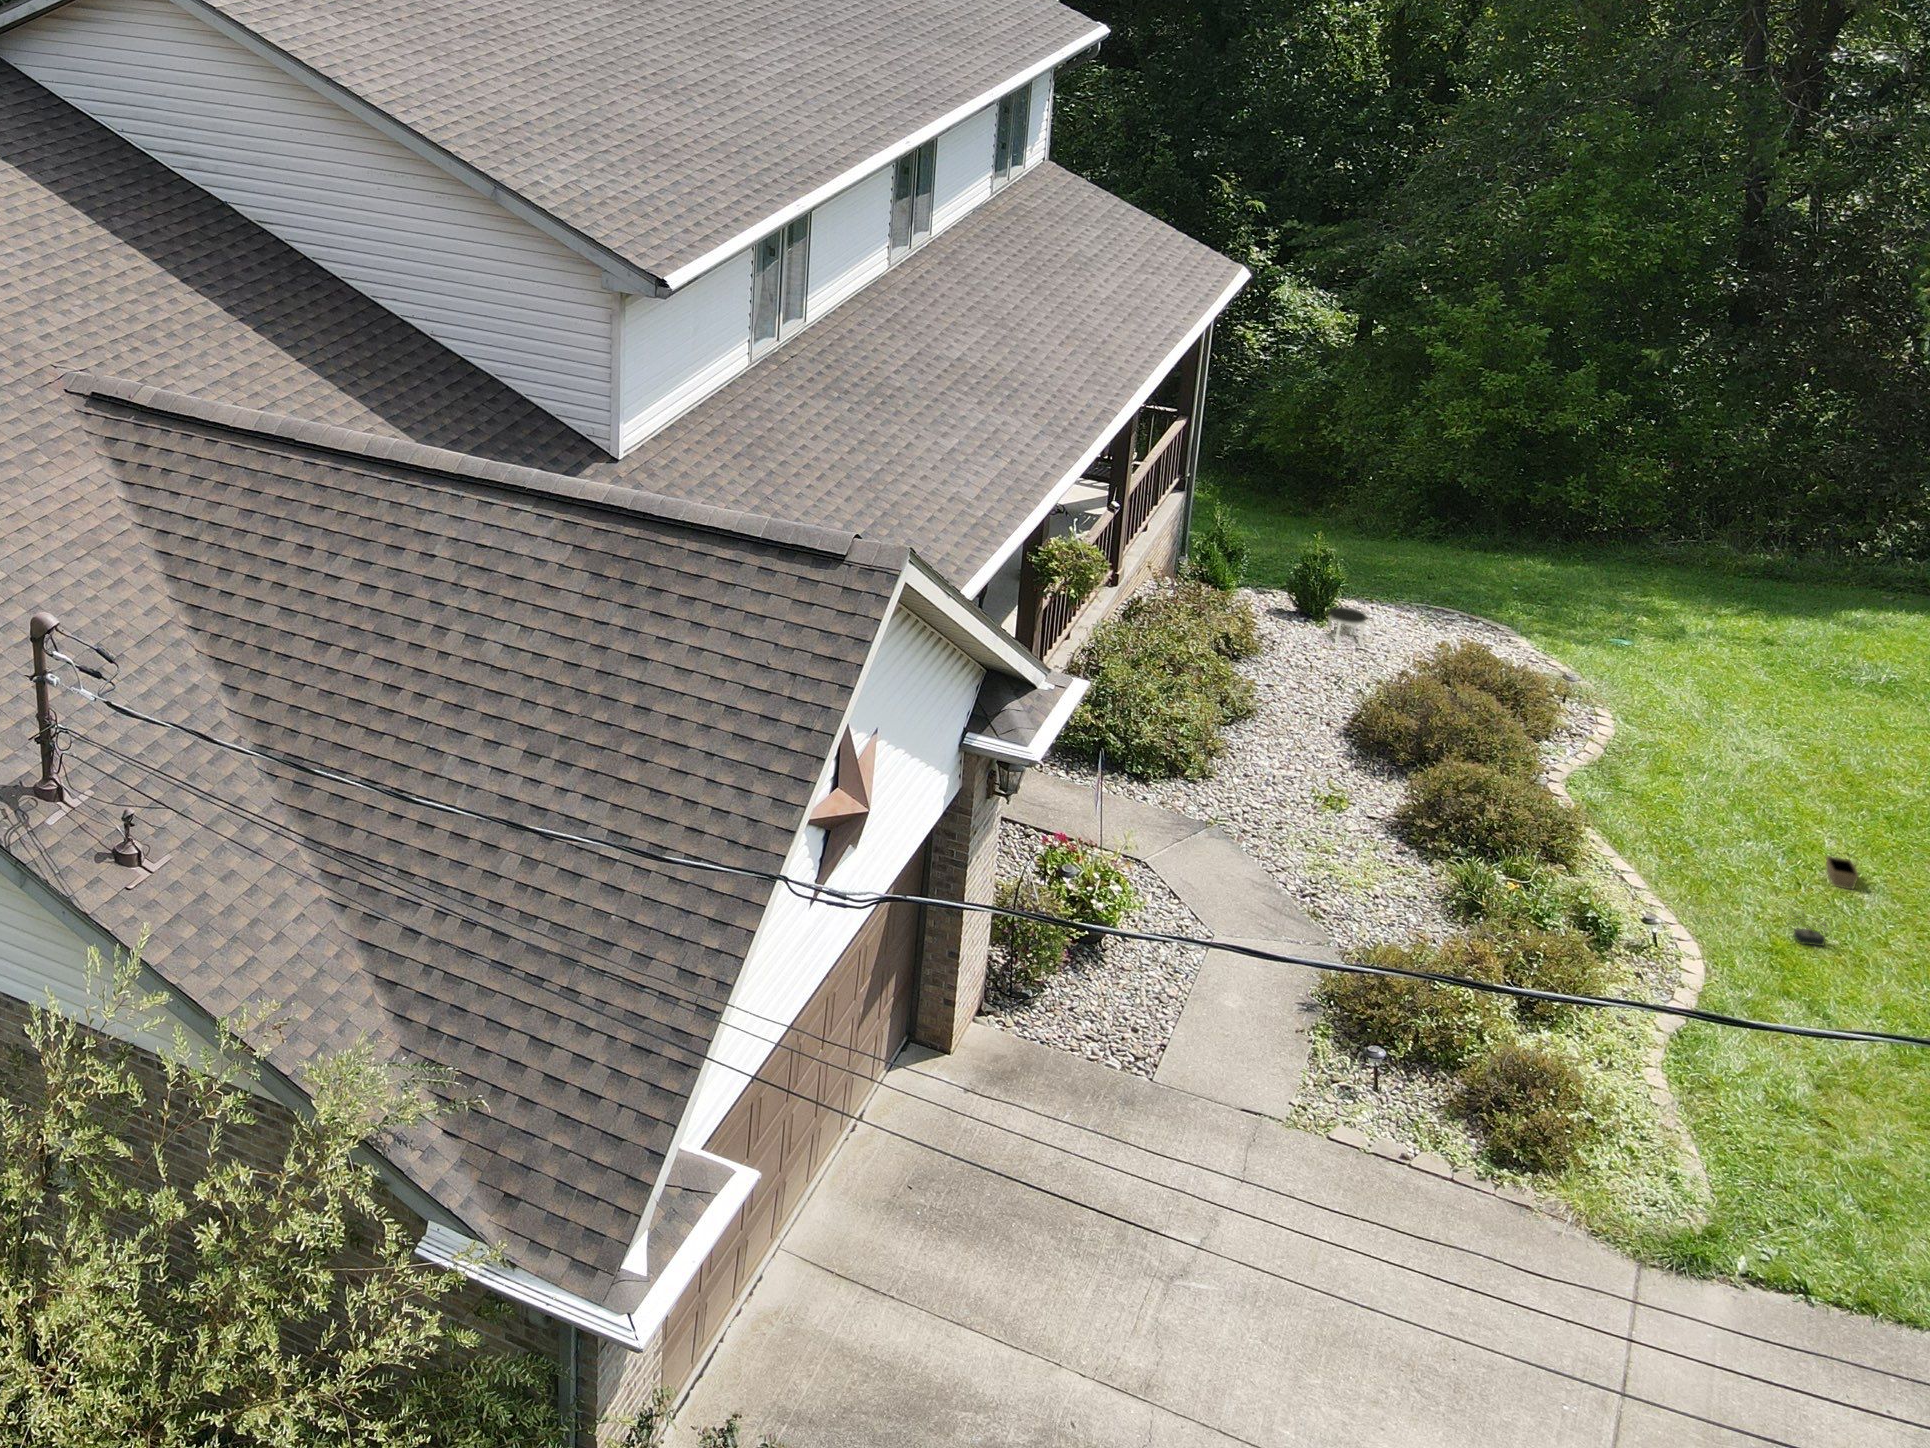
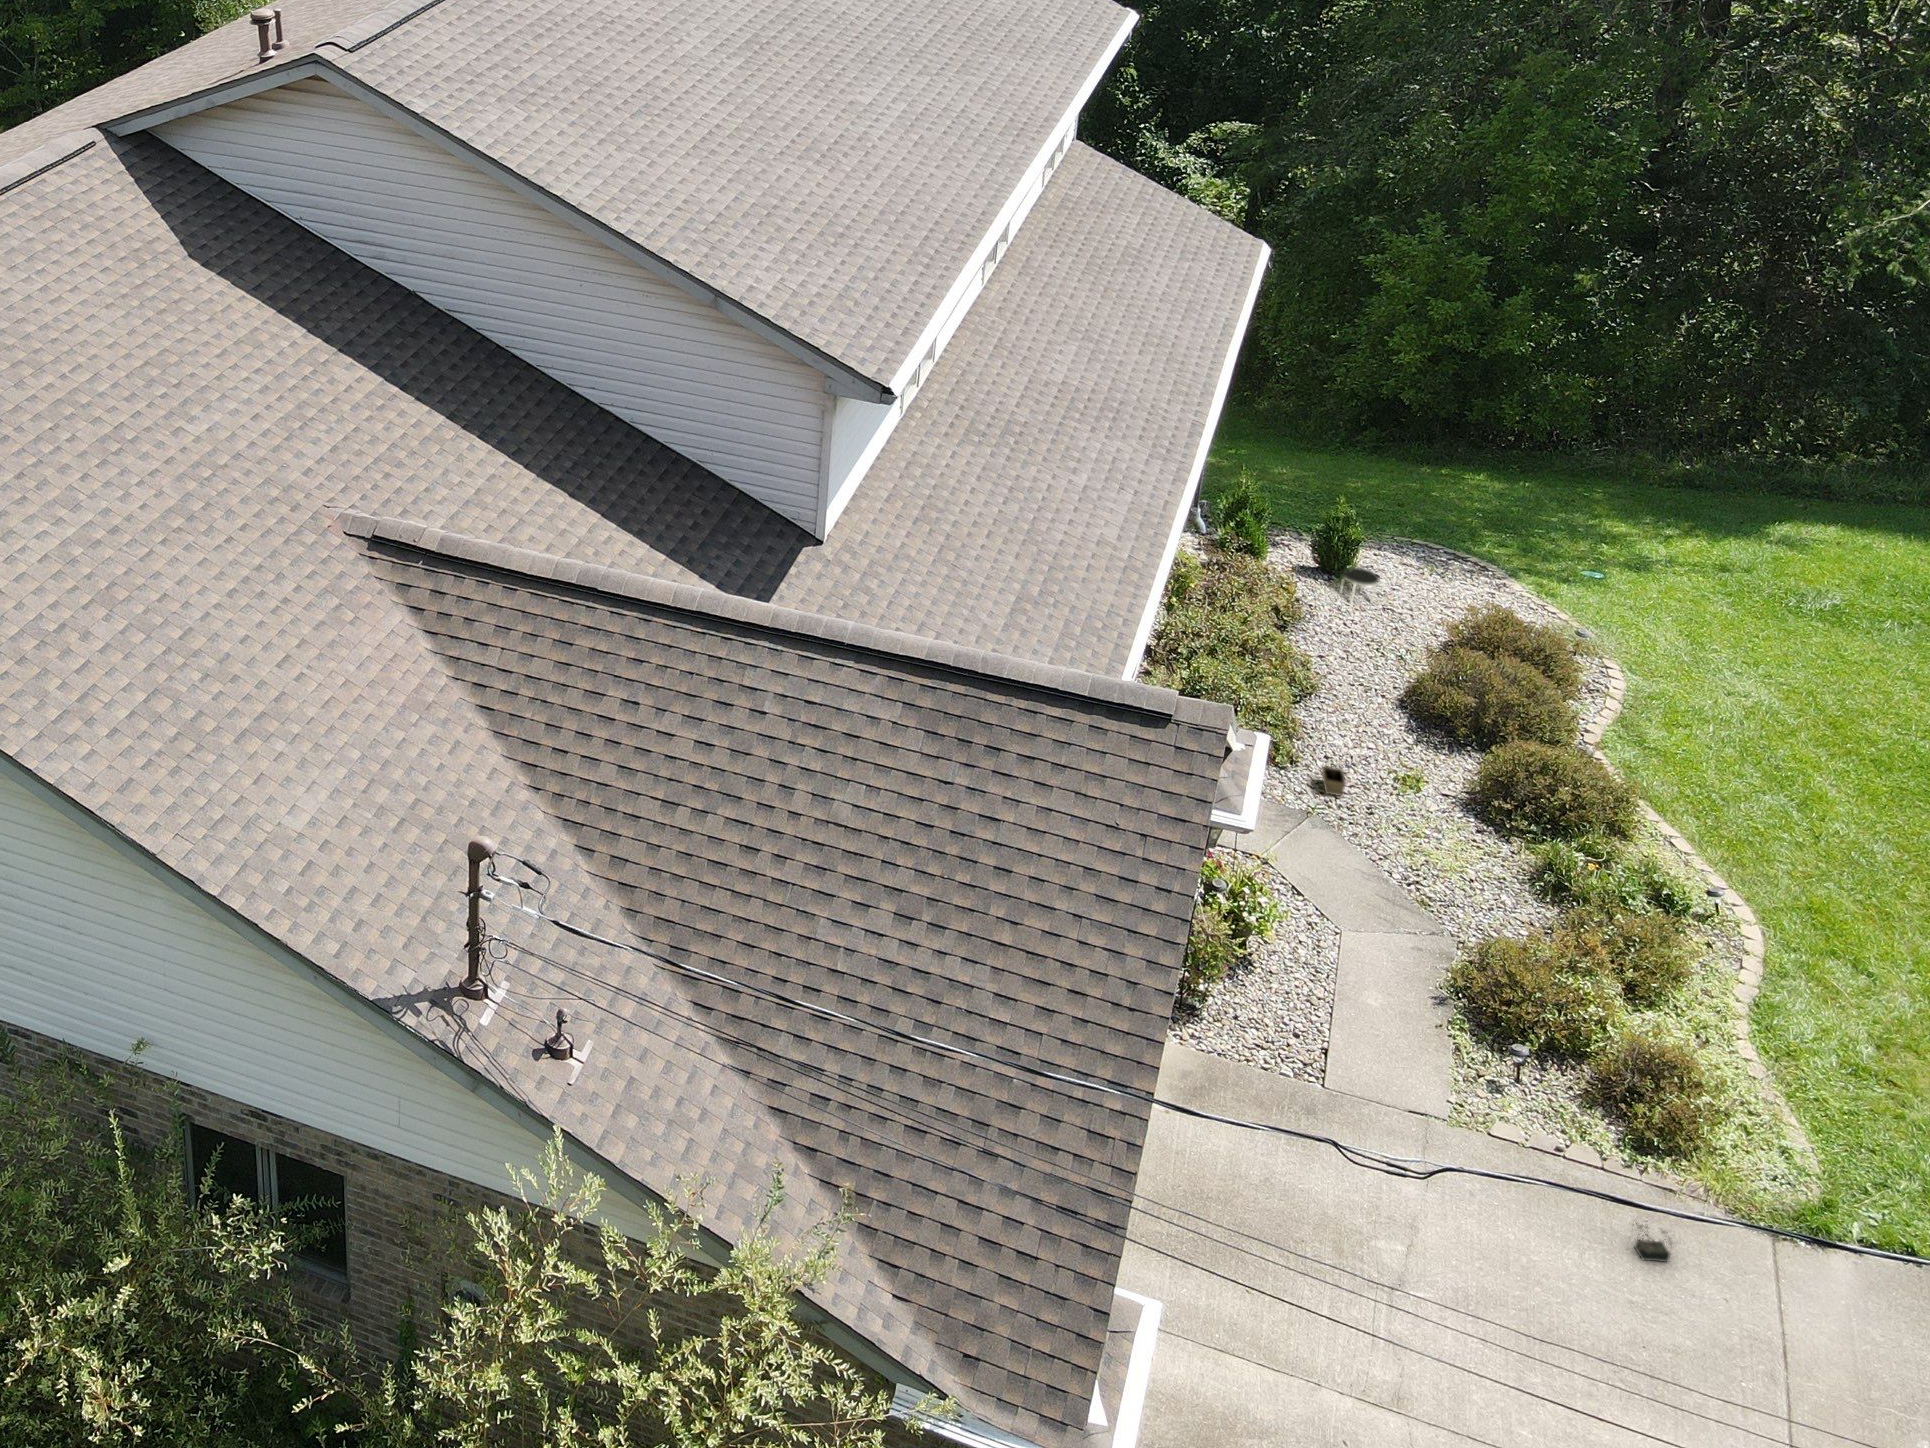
basket: present [1826,855,1859,890] -> present [1322,764,1346,796]
decorative plant: present [1790,912,1828,946] -> present [1635,1222,1676,1262]

